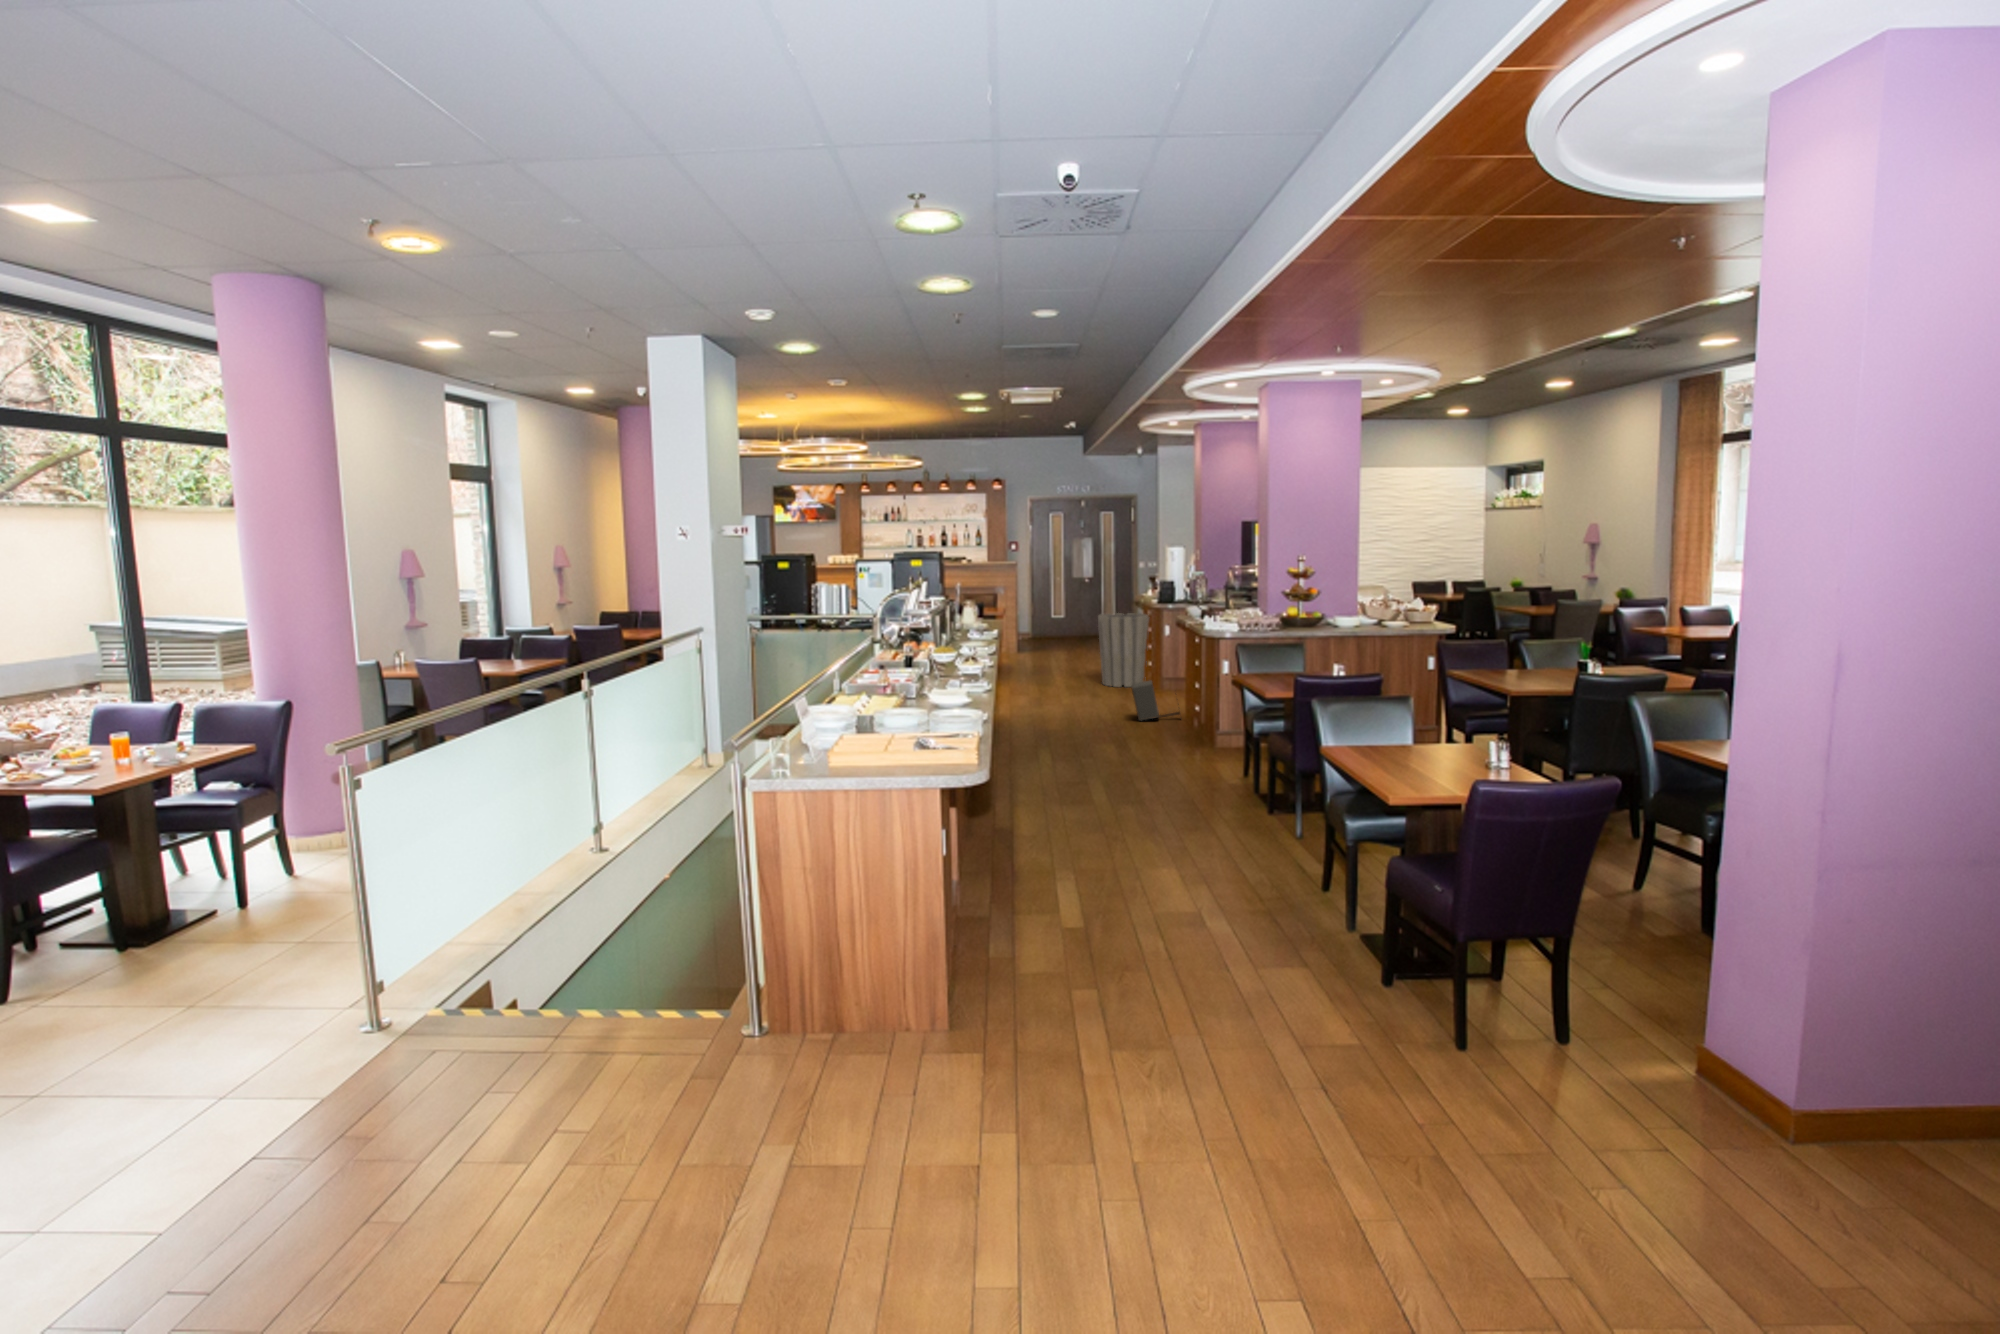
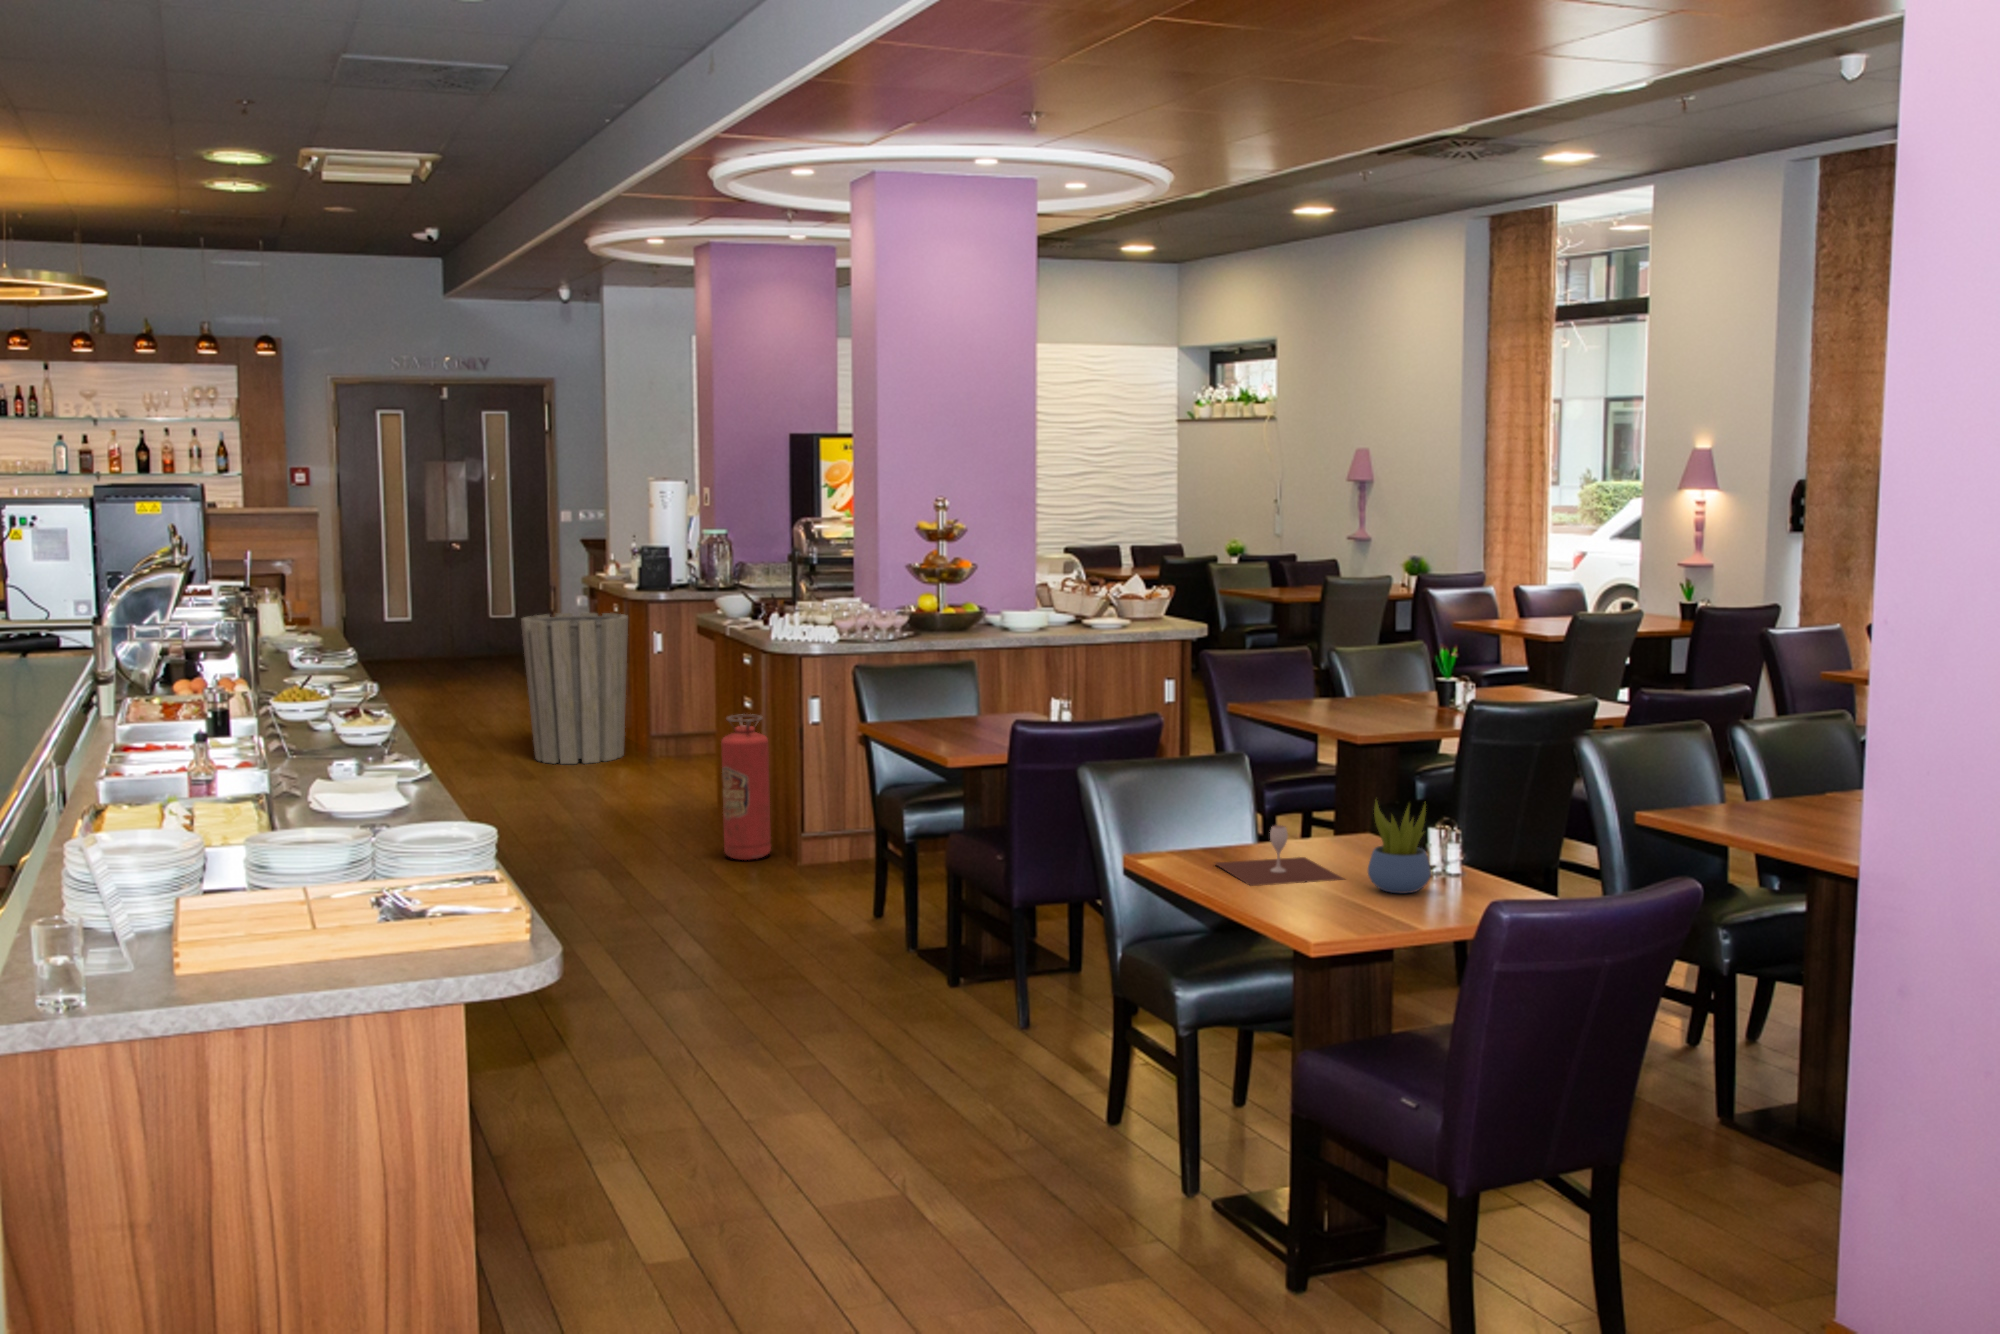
fire extinguisher: none [1178,666,1202,738] -> present [721,714,771,860]
speaker: present [1132,680,1180,721] -> none [616,746,721,832]
succulent plant: none [1454,722,1491,774] -> present [1368,801,1431,893]
wine glass: none [1376,734,1445,765] -> present [1216,825,1343,886]

